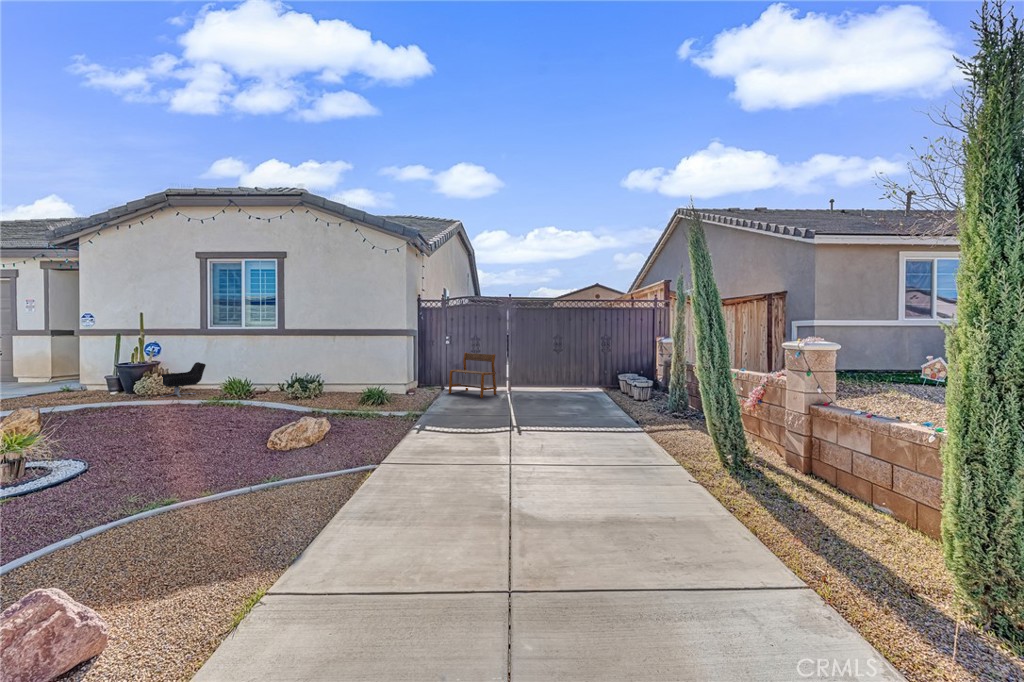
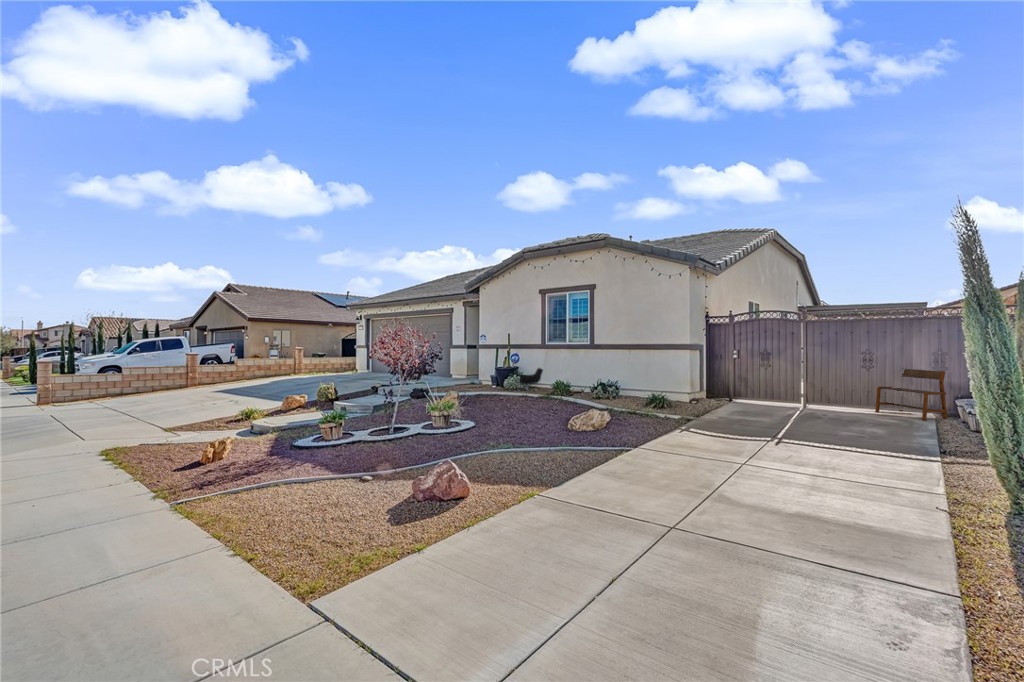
bench: present [449,352,497,398] -> present [875,369,948,420]

